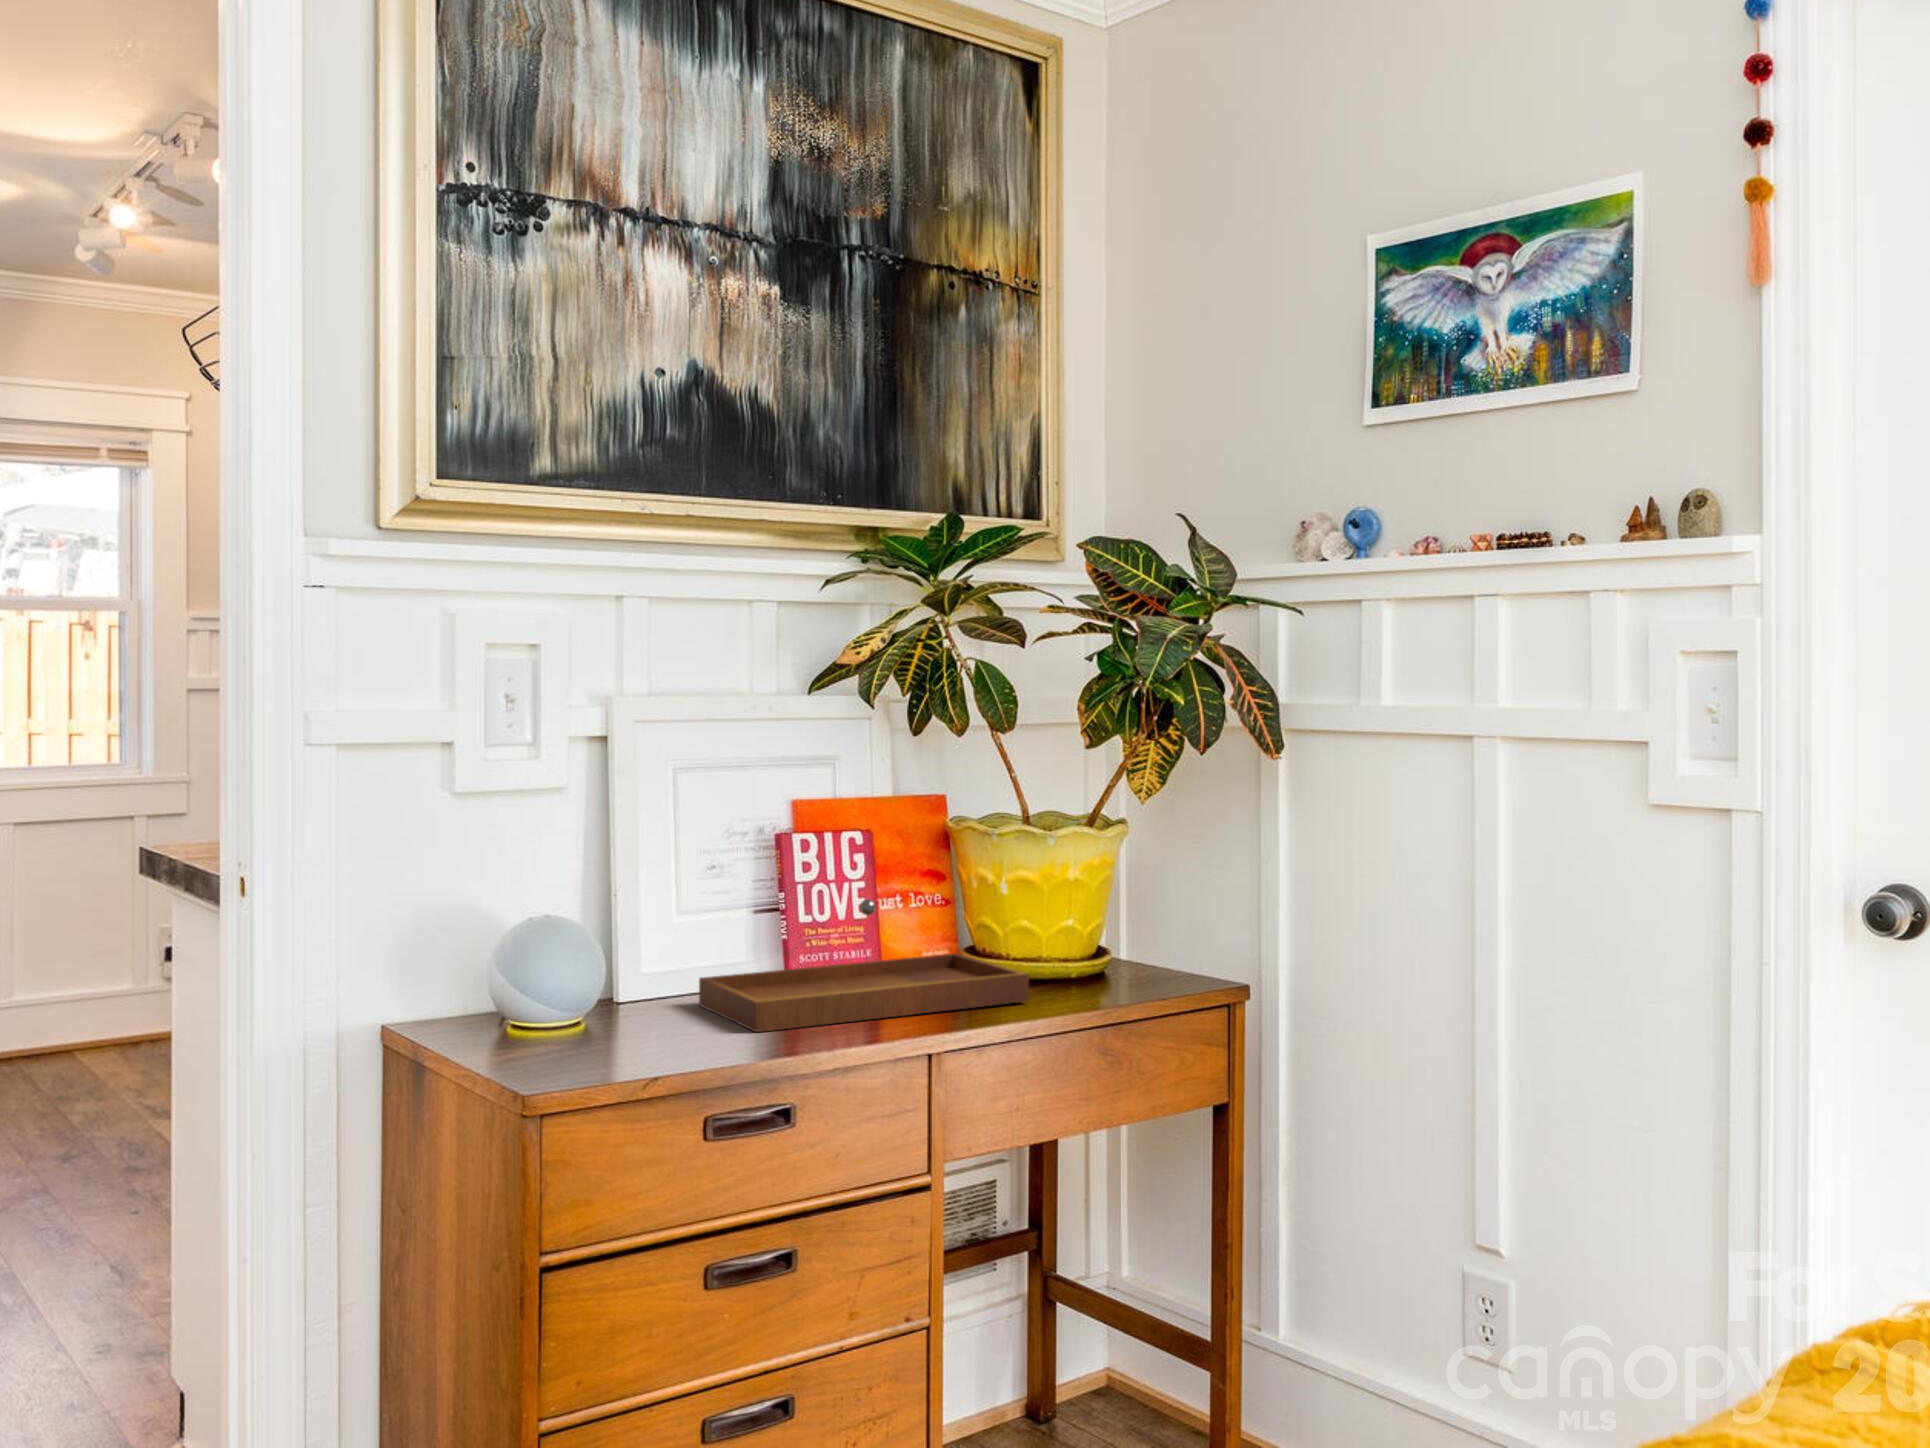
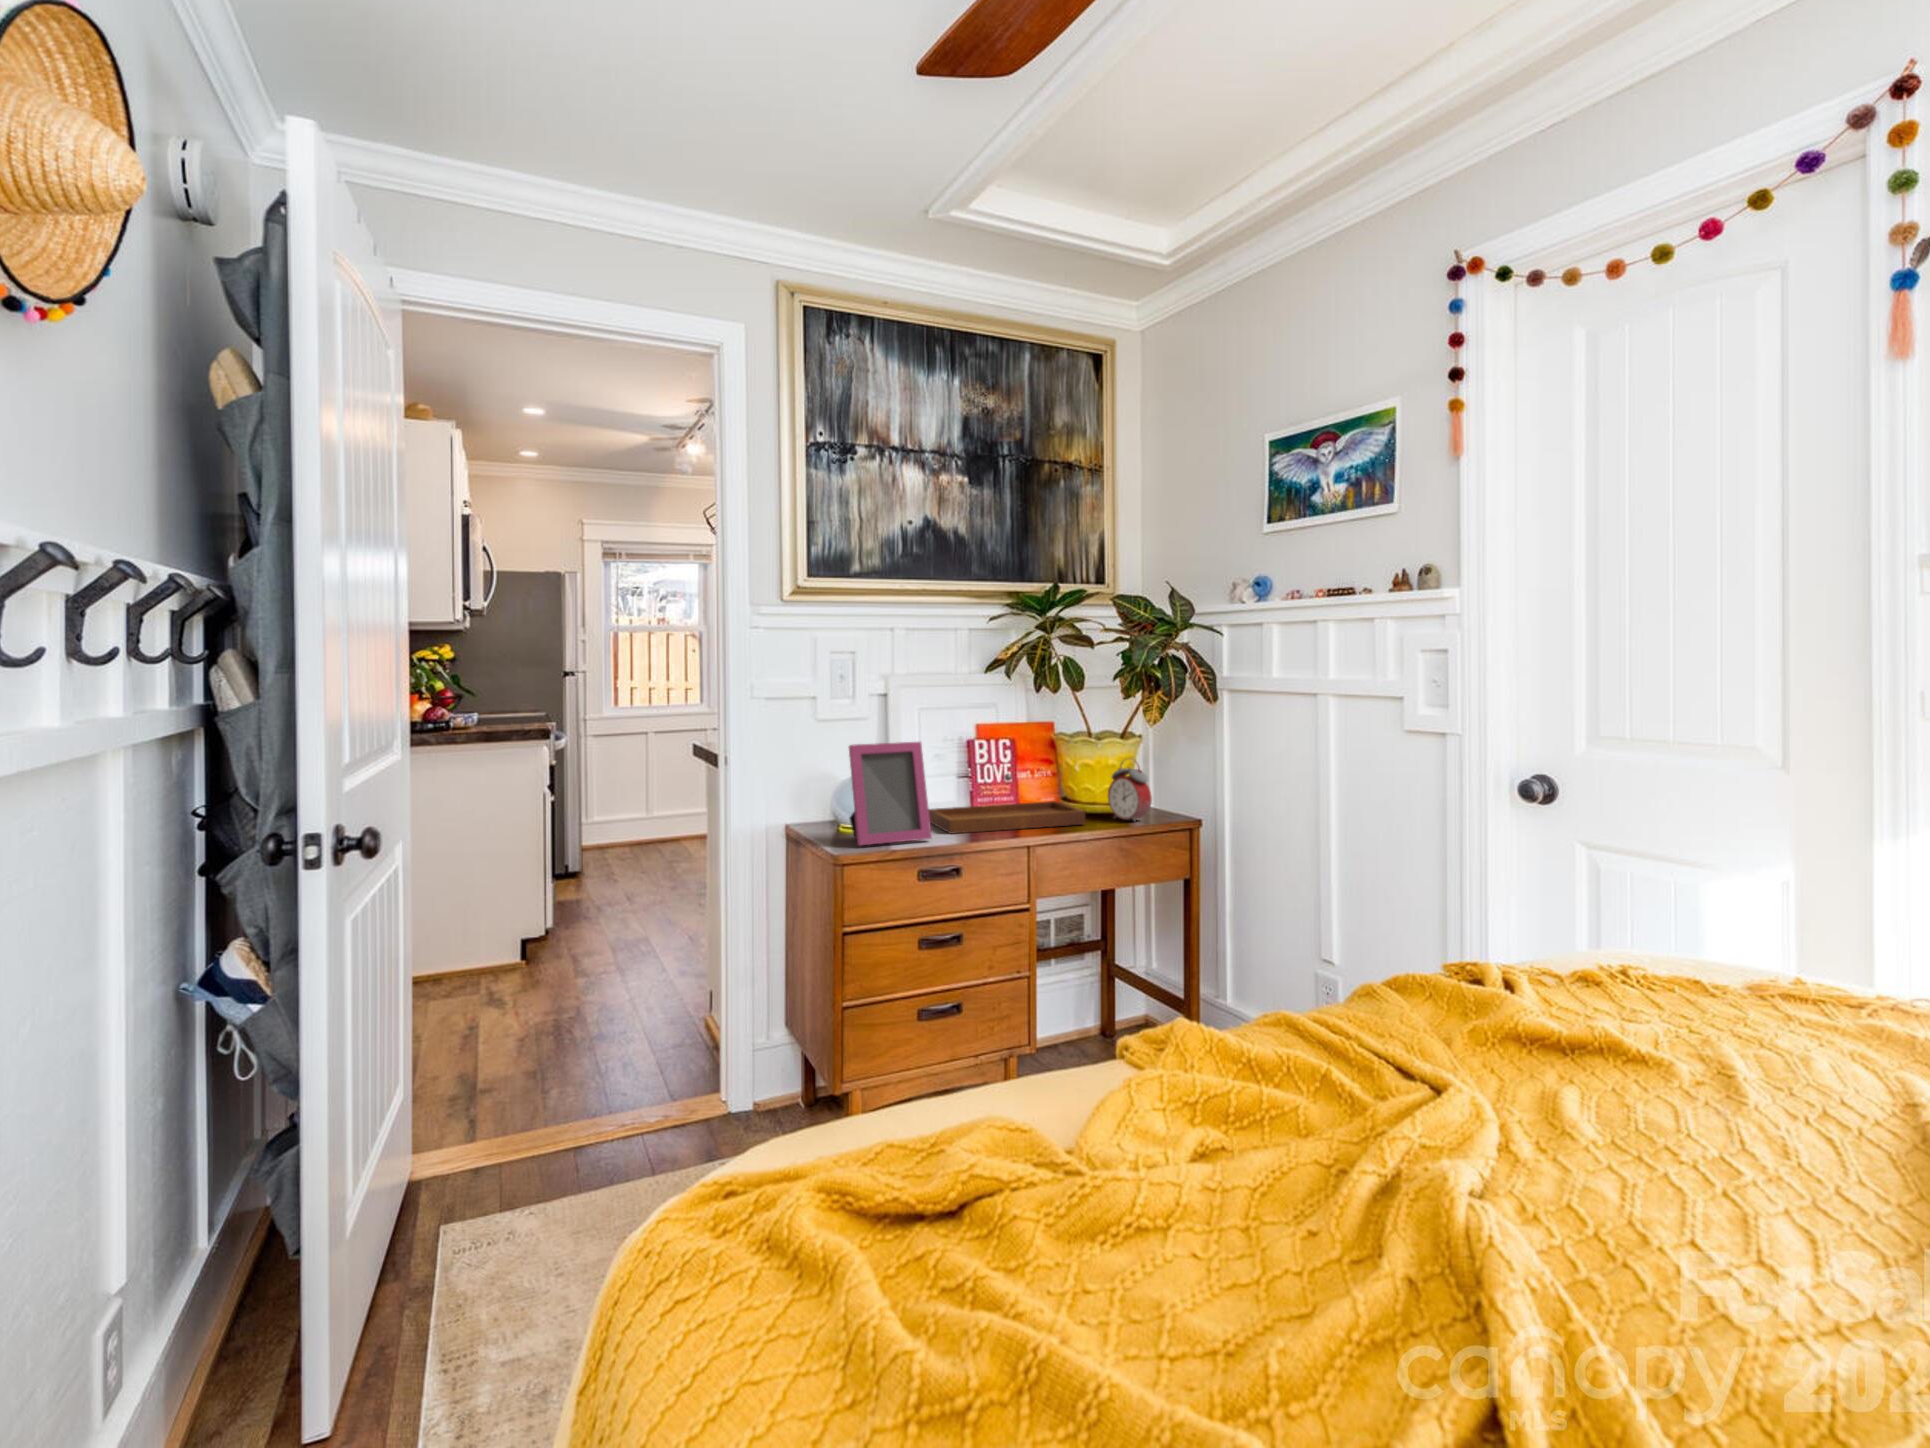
picture frame: none [537,836,724,1069] -> present [849,742,932,846]
alarm clock: none [1066,864,1155,993] -> present [1108,759,1152,821]

